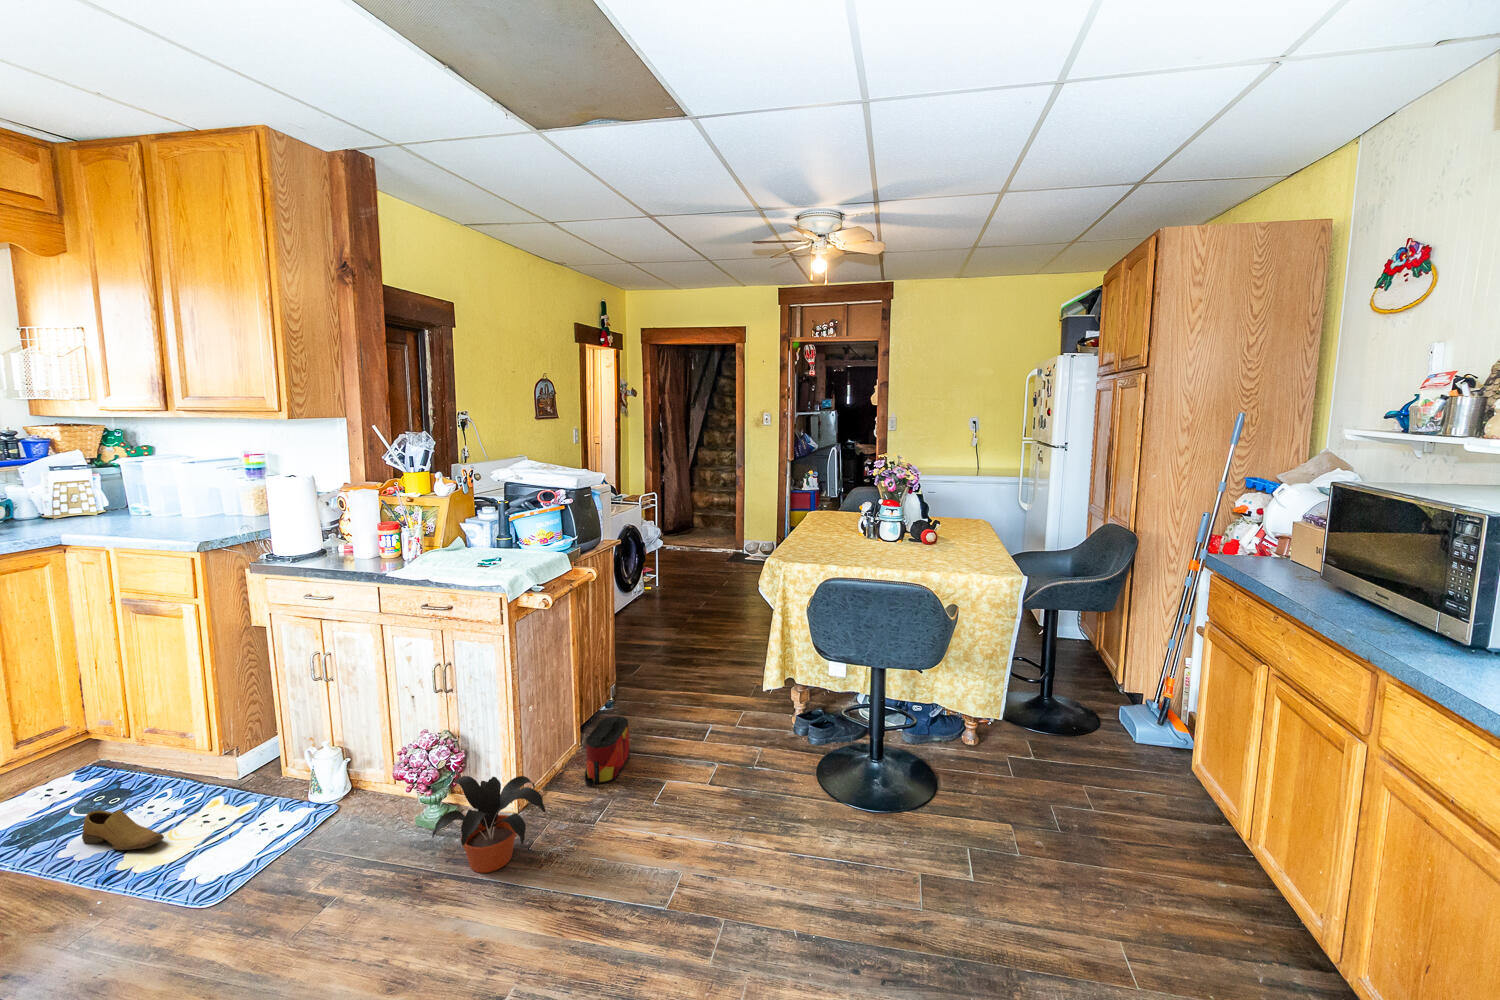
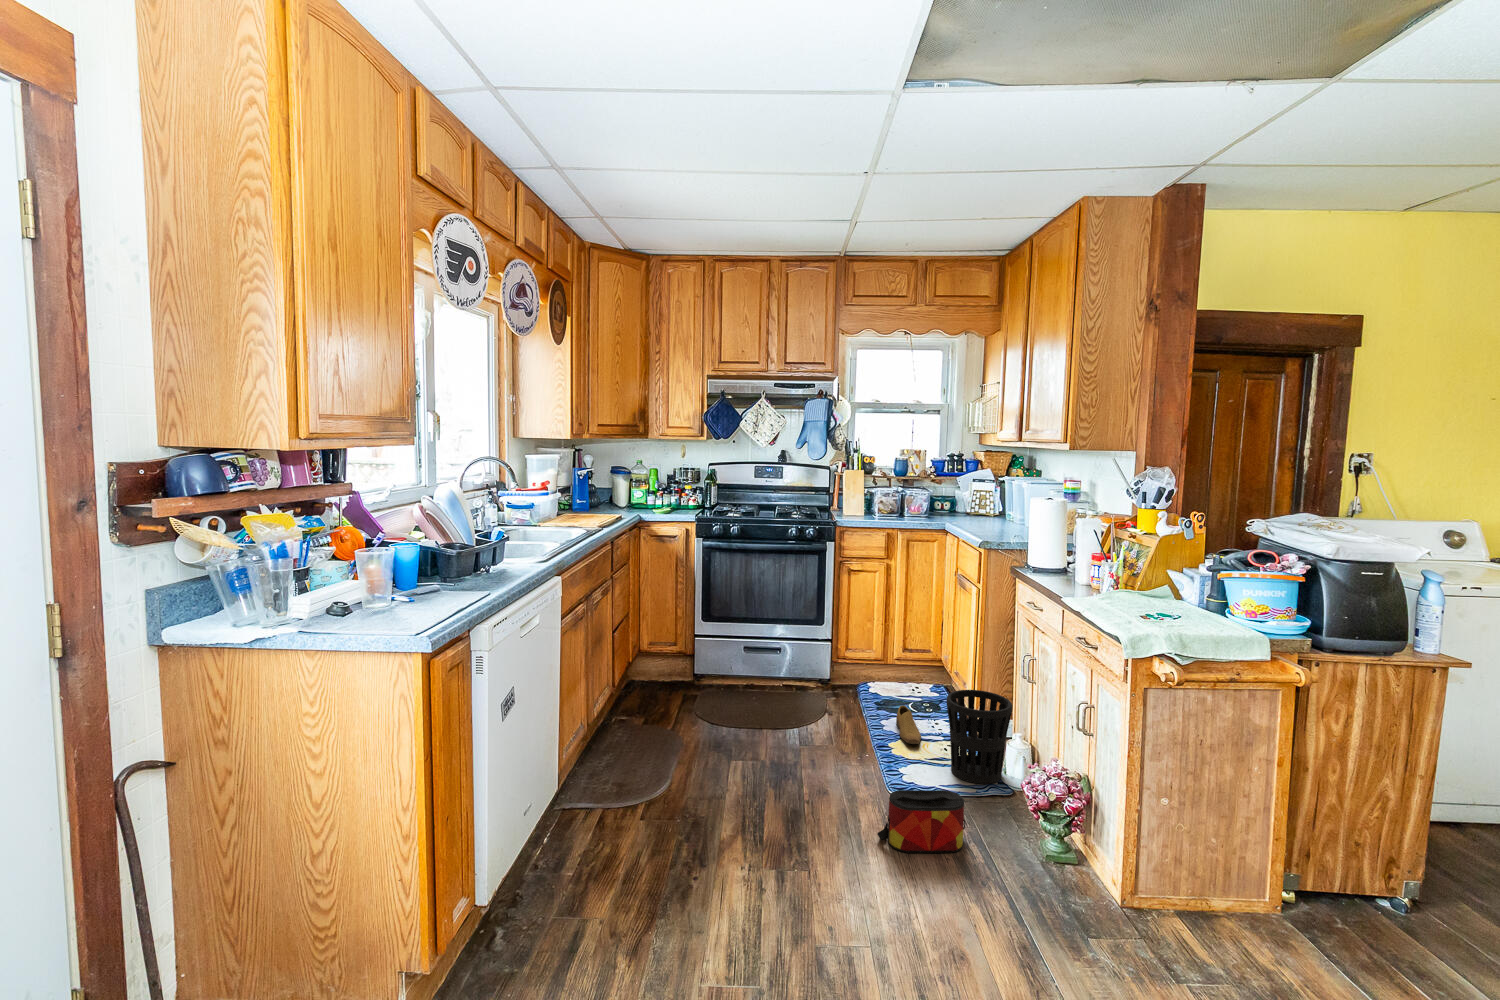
bag: present [585,716,629,786] -> present [877,790,965,853]
wastebasket: none [219,718,312,835] -> present [947,690,1012,784]
potted plant: present [432,776,545,873] -> none [994,813,1118,930]

